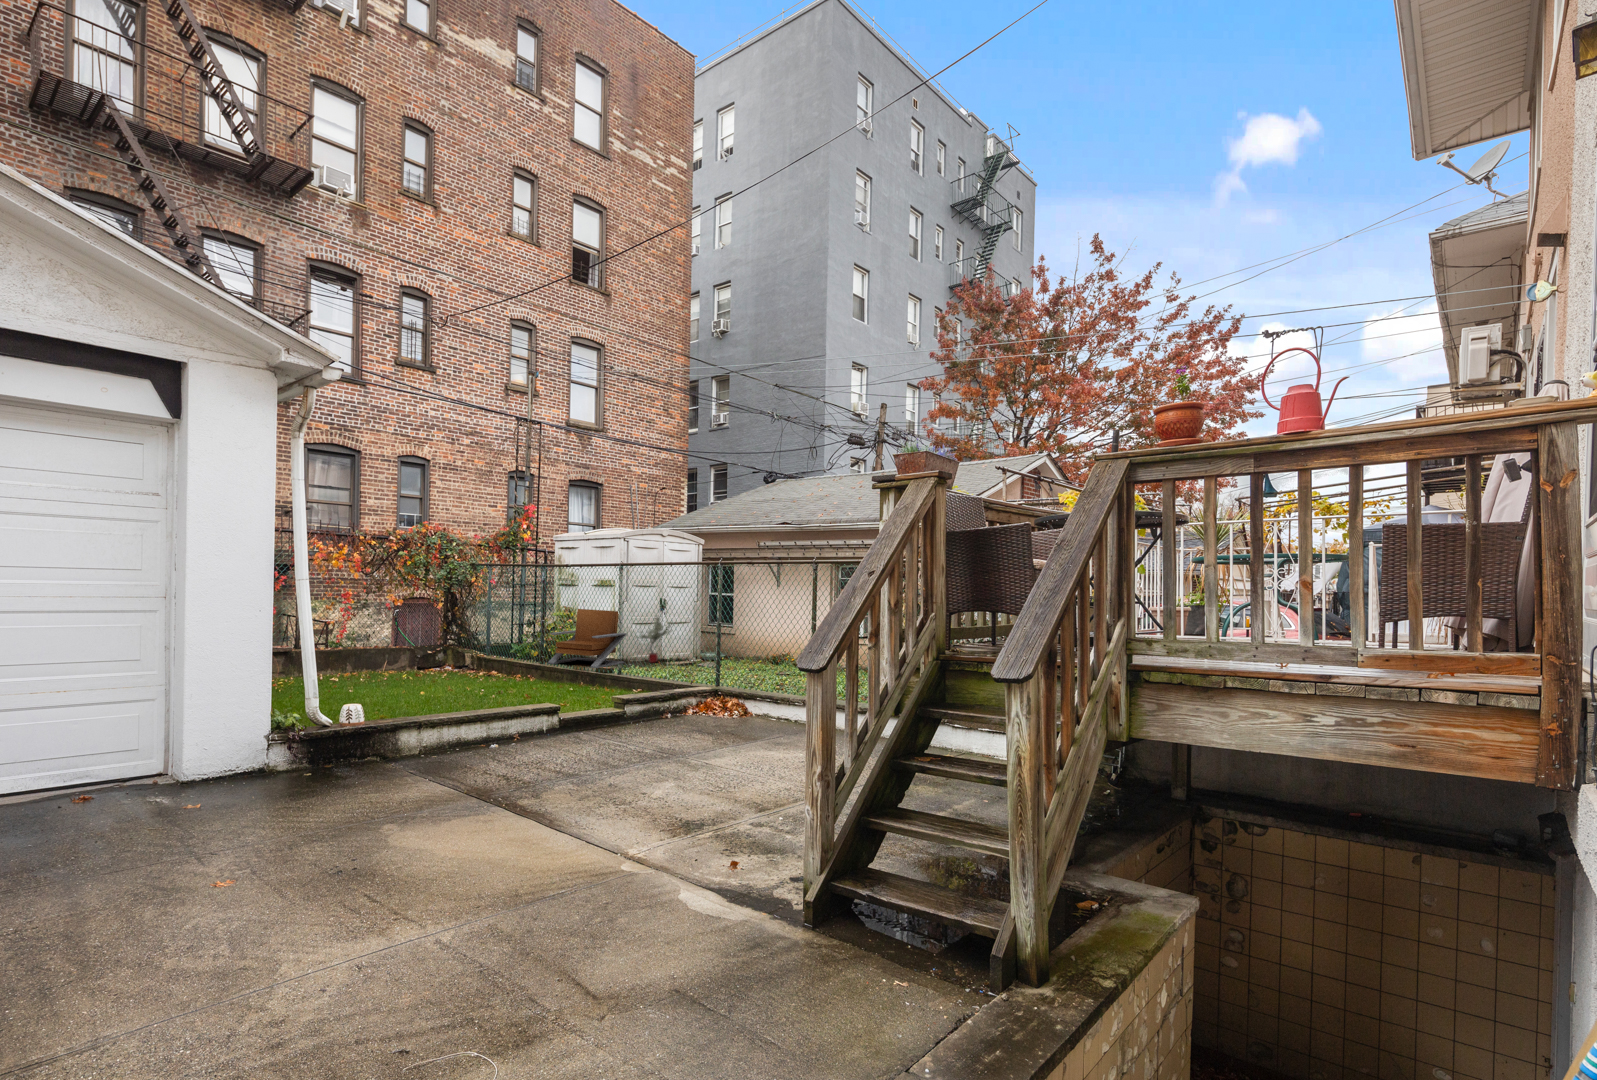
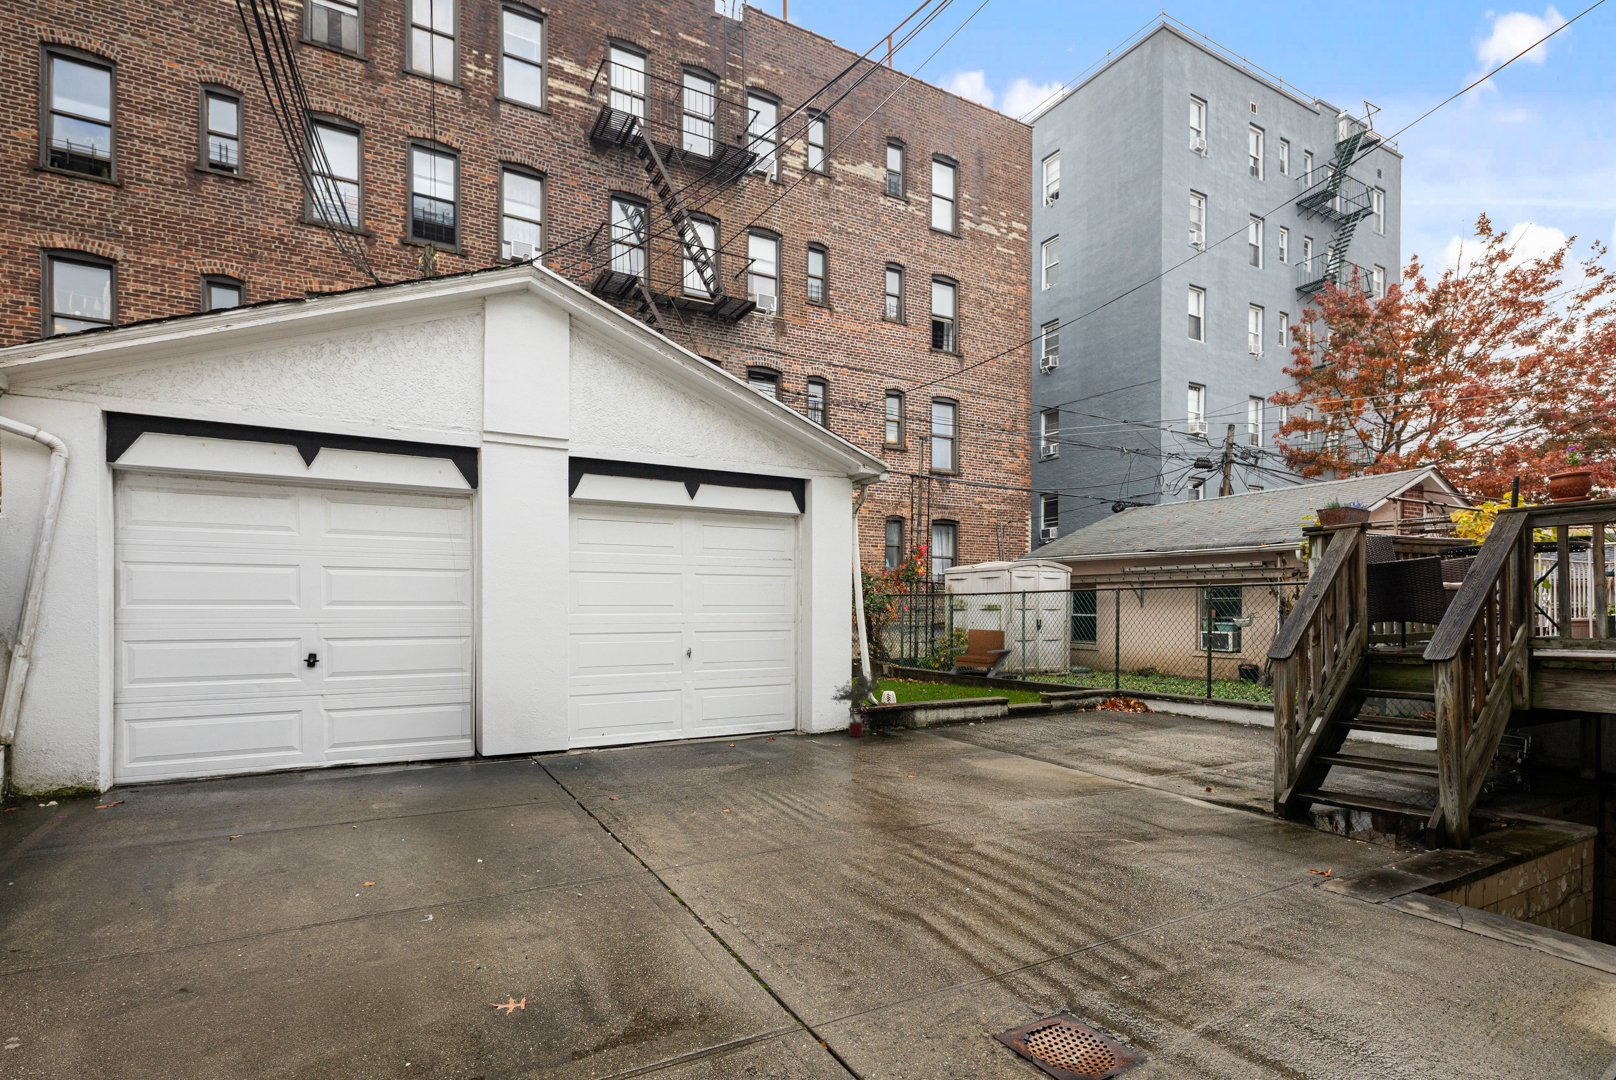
potted tree: present [636,617,672,663] -> present [833,665,881,737]

